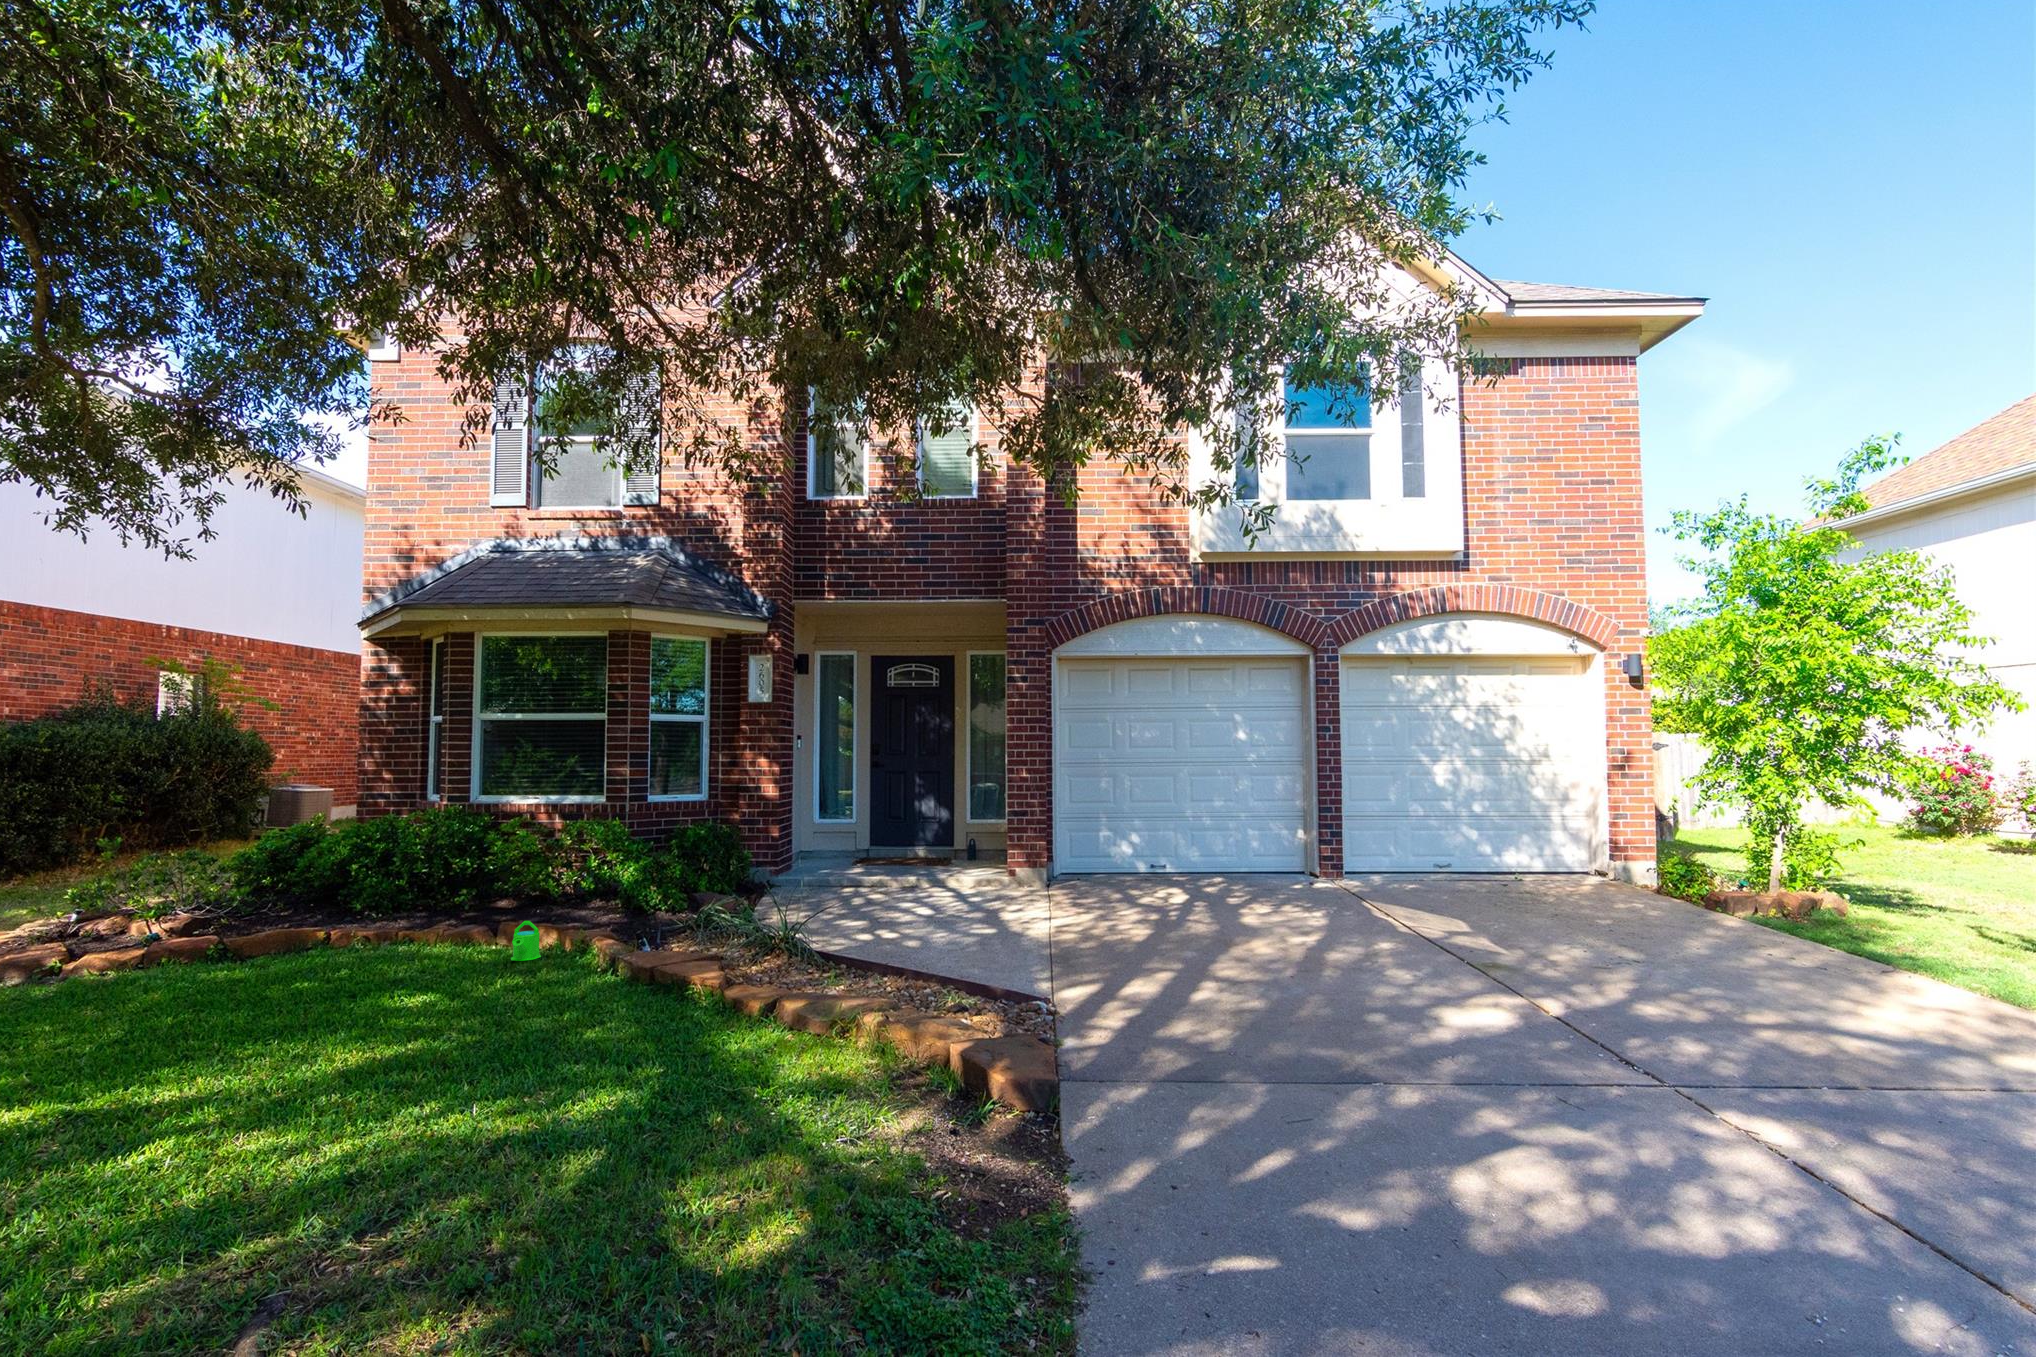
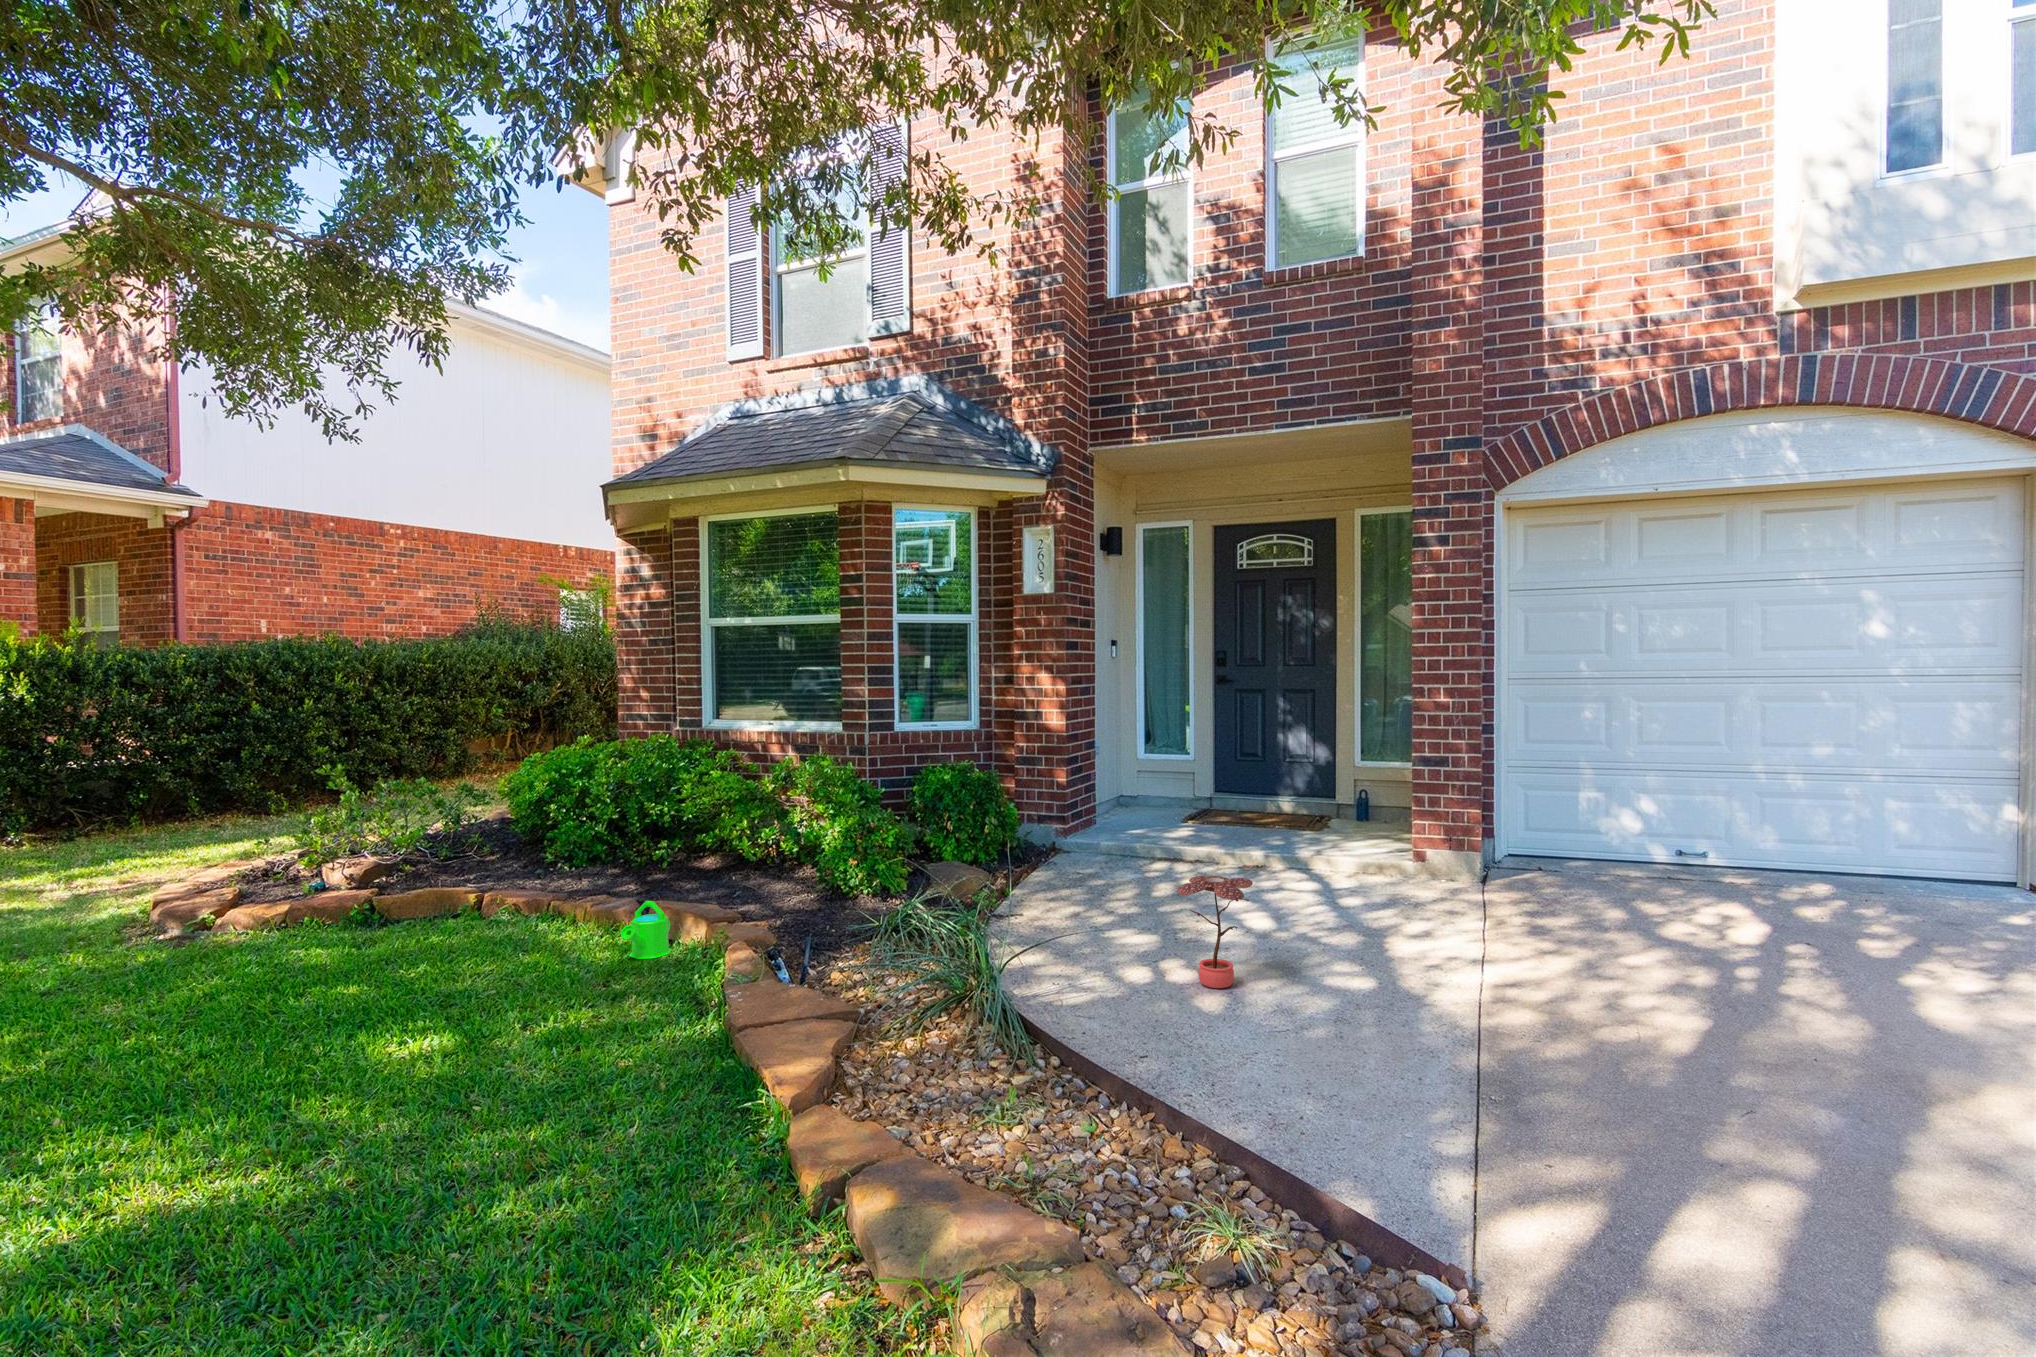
potted plant: none [889,878,929,942] -> present [1178,876,1253,988]

